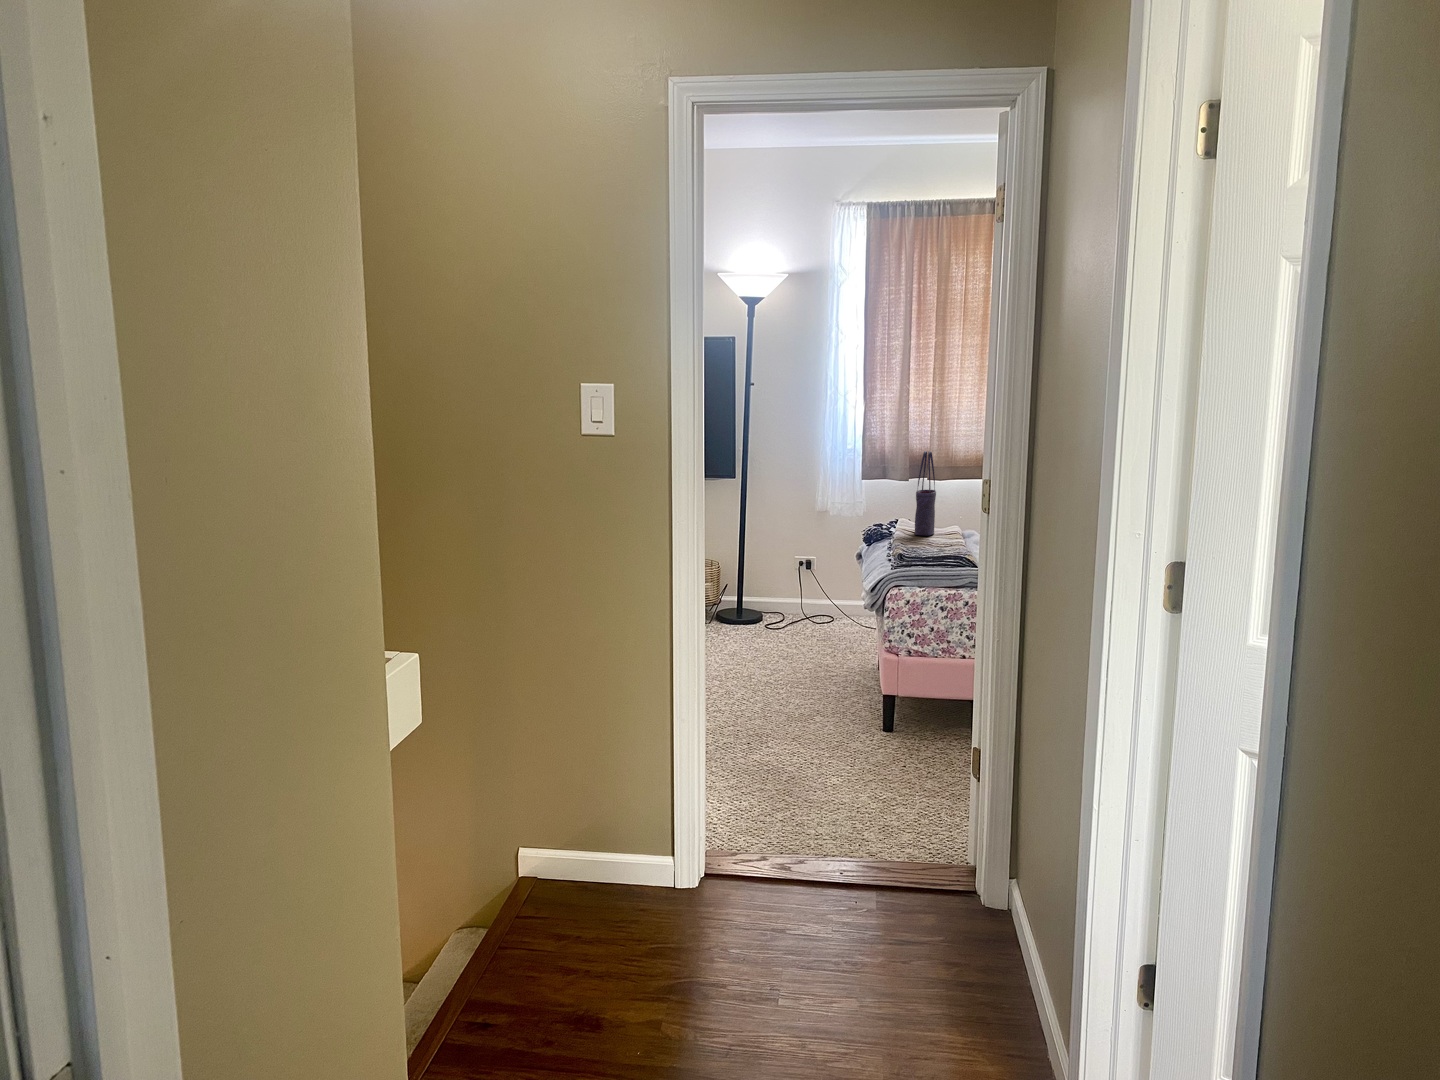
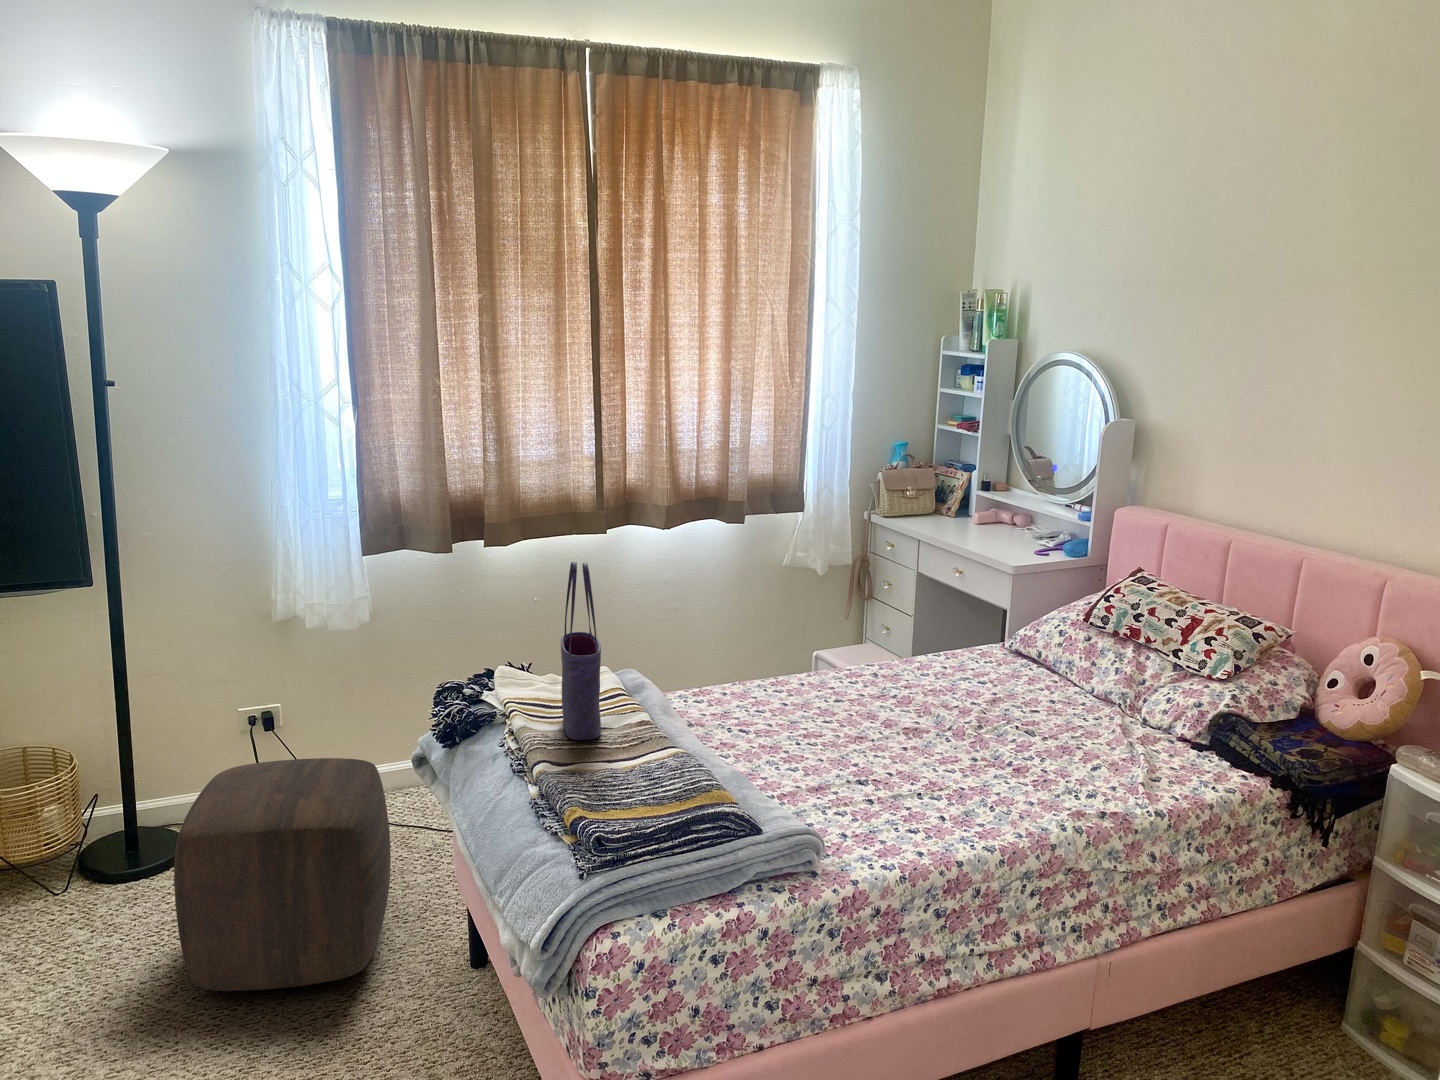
ottoman: none [750,561,849,657] -> present [174,758,391,991]

